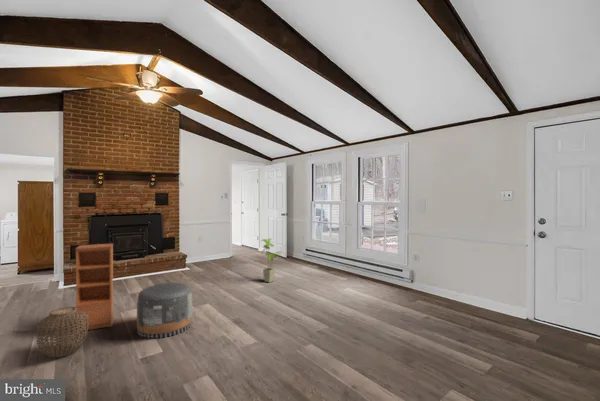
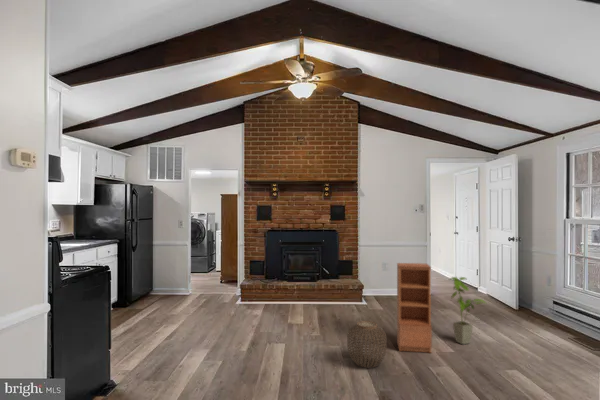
bookcase: present [75,244,113,332] -> present [397,263,432,353]
pouf: present [137,283,192,338] -> none [266,320,327,387]
woven basket: present [36,307,88,358] -> present [347,321,387,368]

